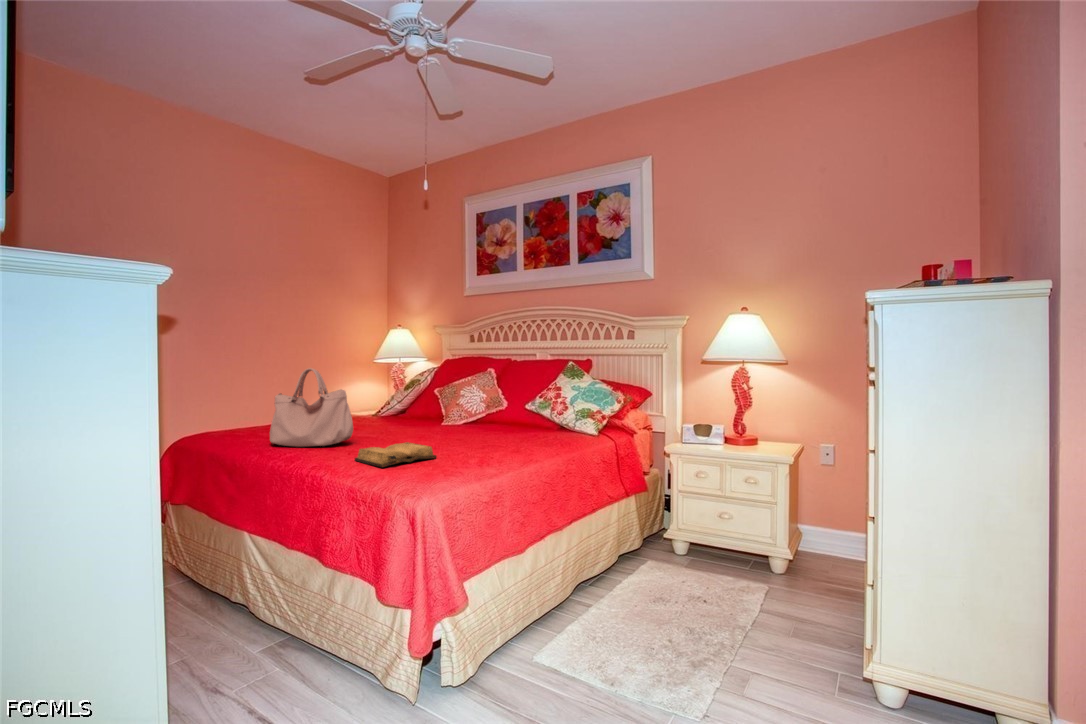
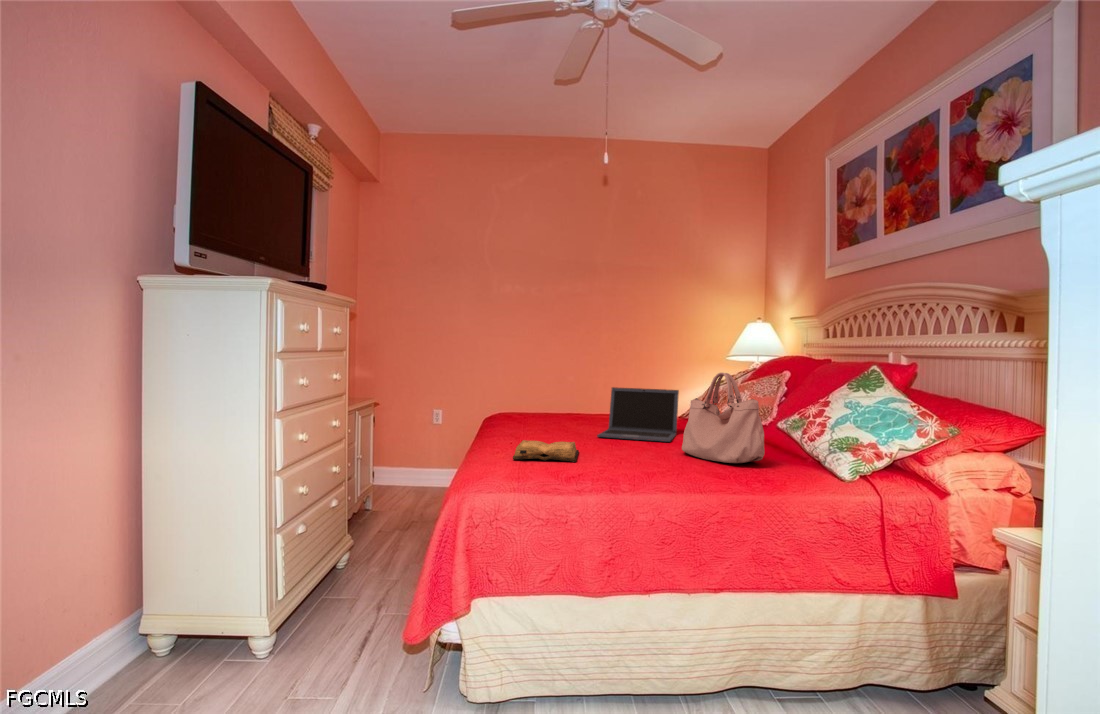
handbag: present [270,368,353,447] -> present [682,372,765,463]
laptop: none [362,388,446,439] -> present [597,387,679,442]

